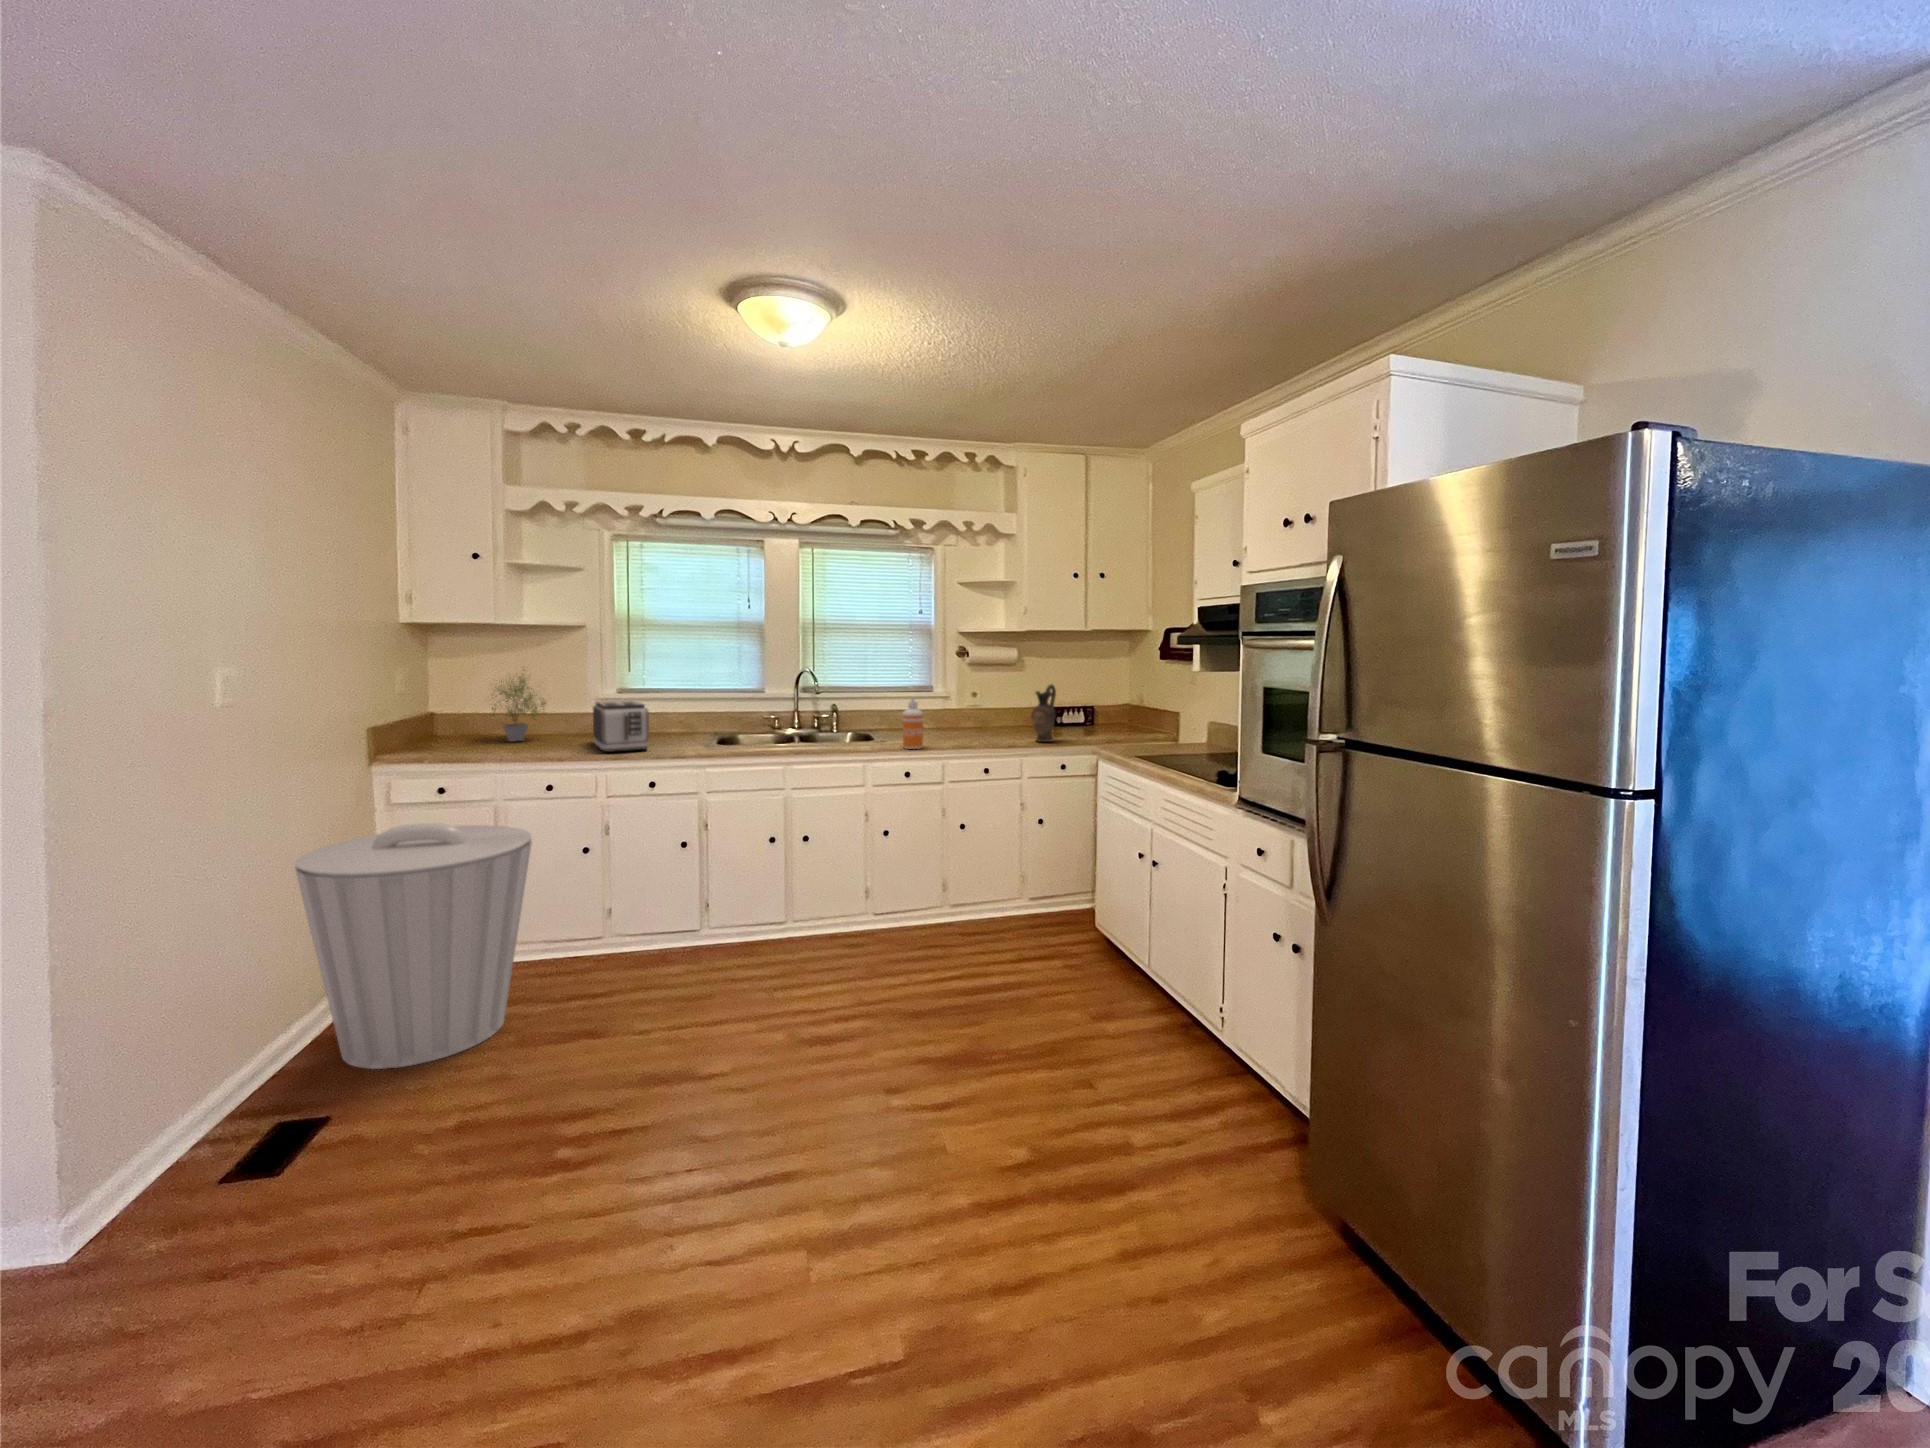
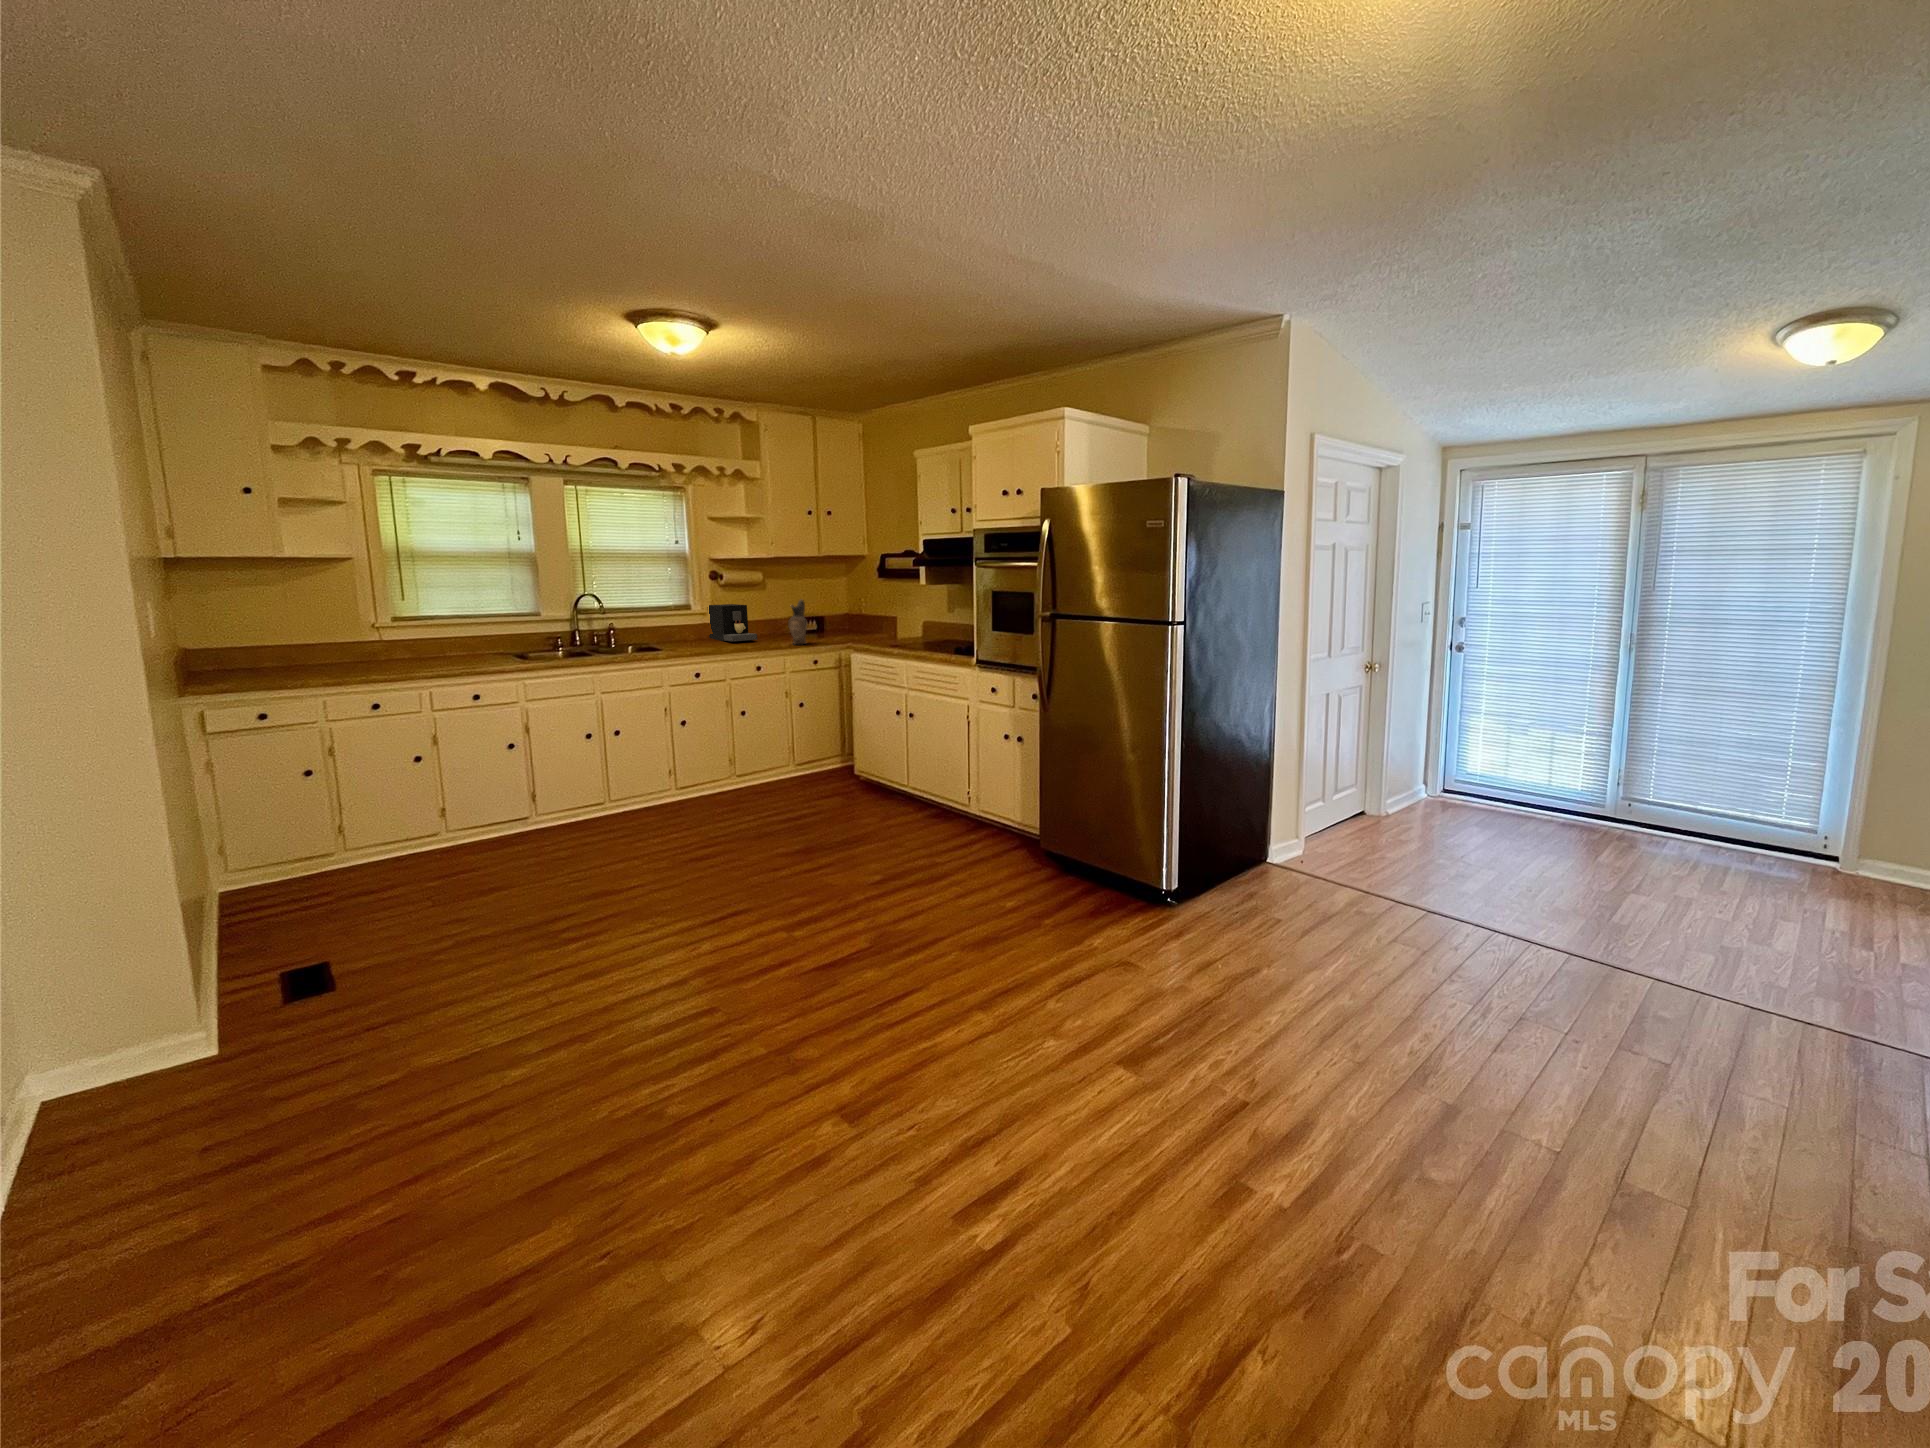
potted plant: present [492,669,547,741] -> none [262,596,344,668]
coffee maker: none [950,686,998,733] -> present [708,604,757,641]
soap dispenser: present [903,697,923,749] -> none [690,612,709,654]
toaster: present [593,700,649,752] -> none [392,625,465,669]
trash can: present [295,823,532,1069] -> none [203,729,420,932]

